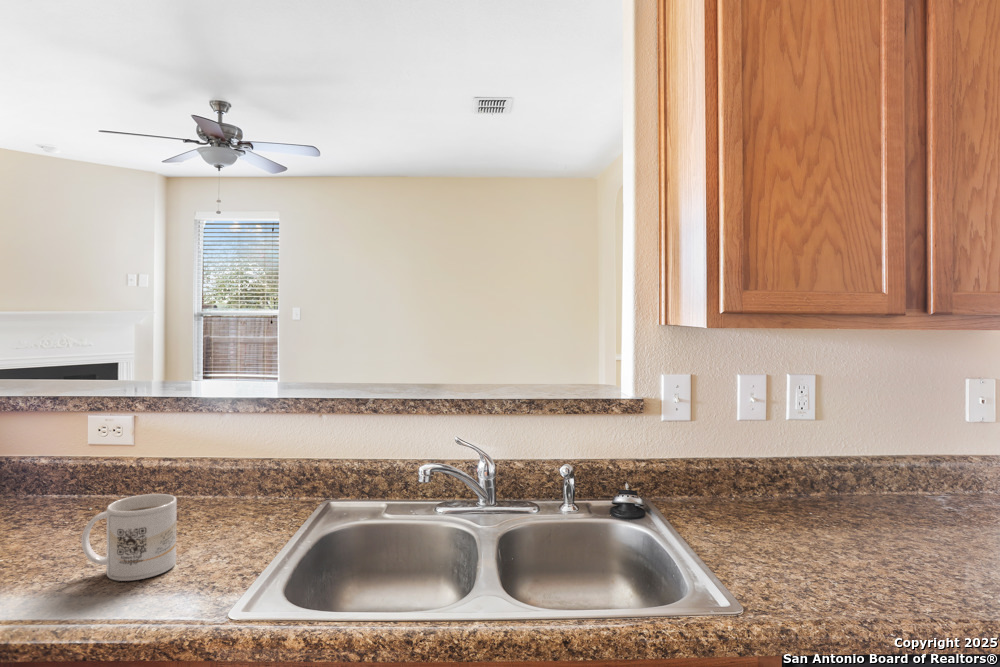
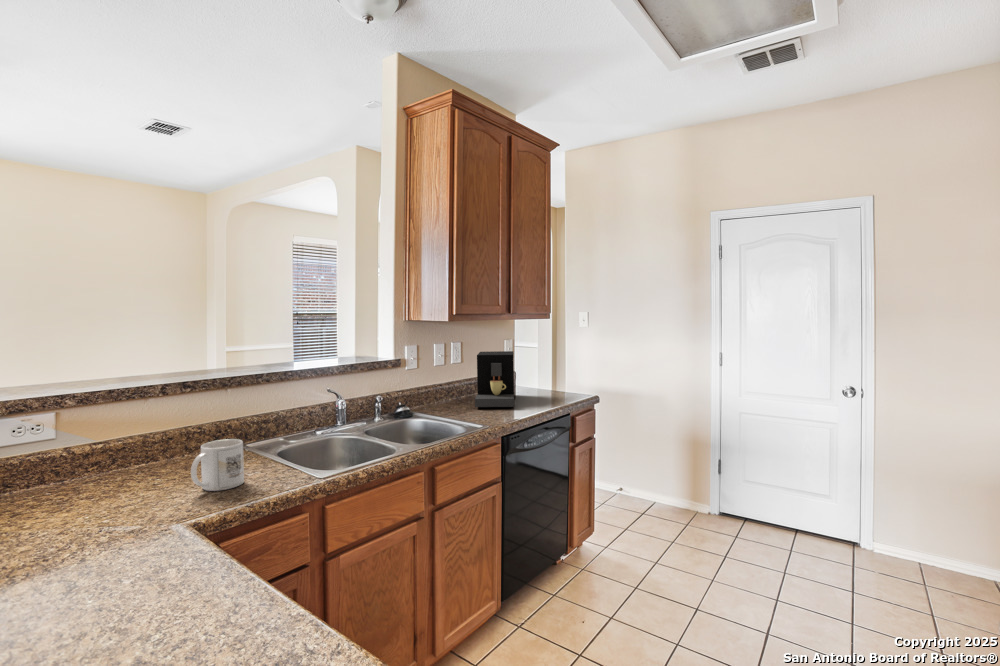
coffee maker: none [785,402,961,570] -> present [475,351,514,407]

